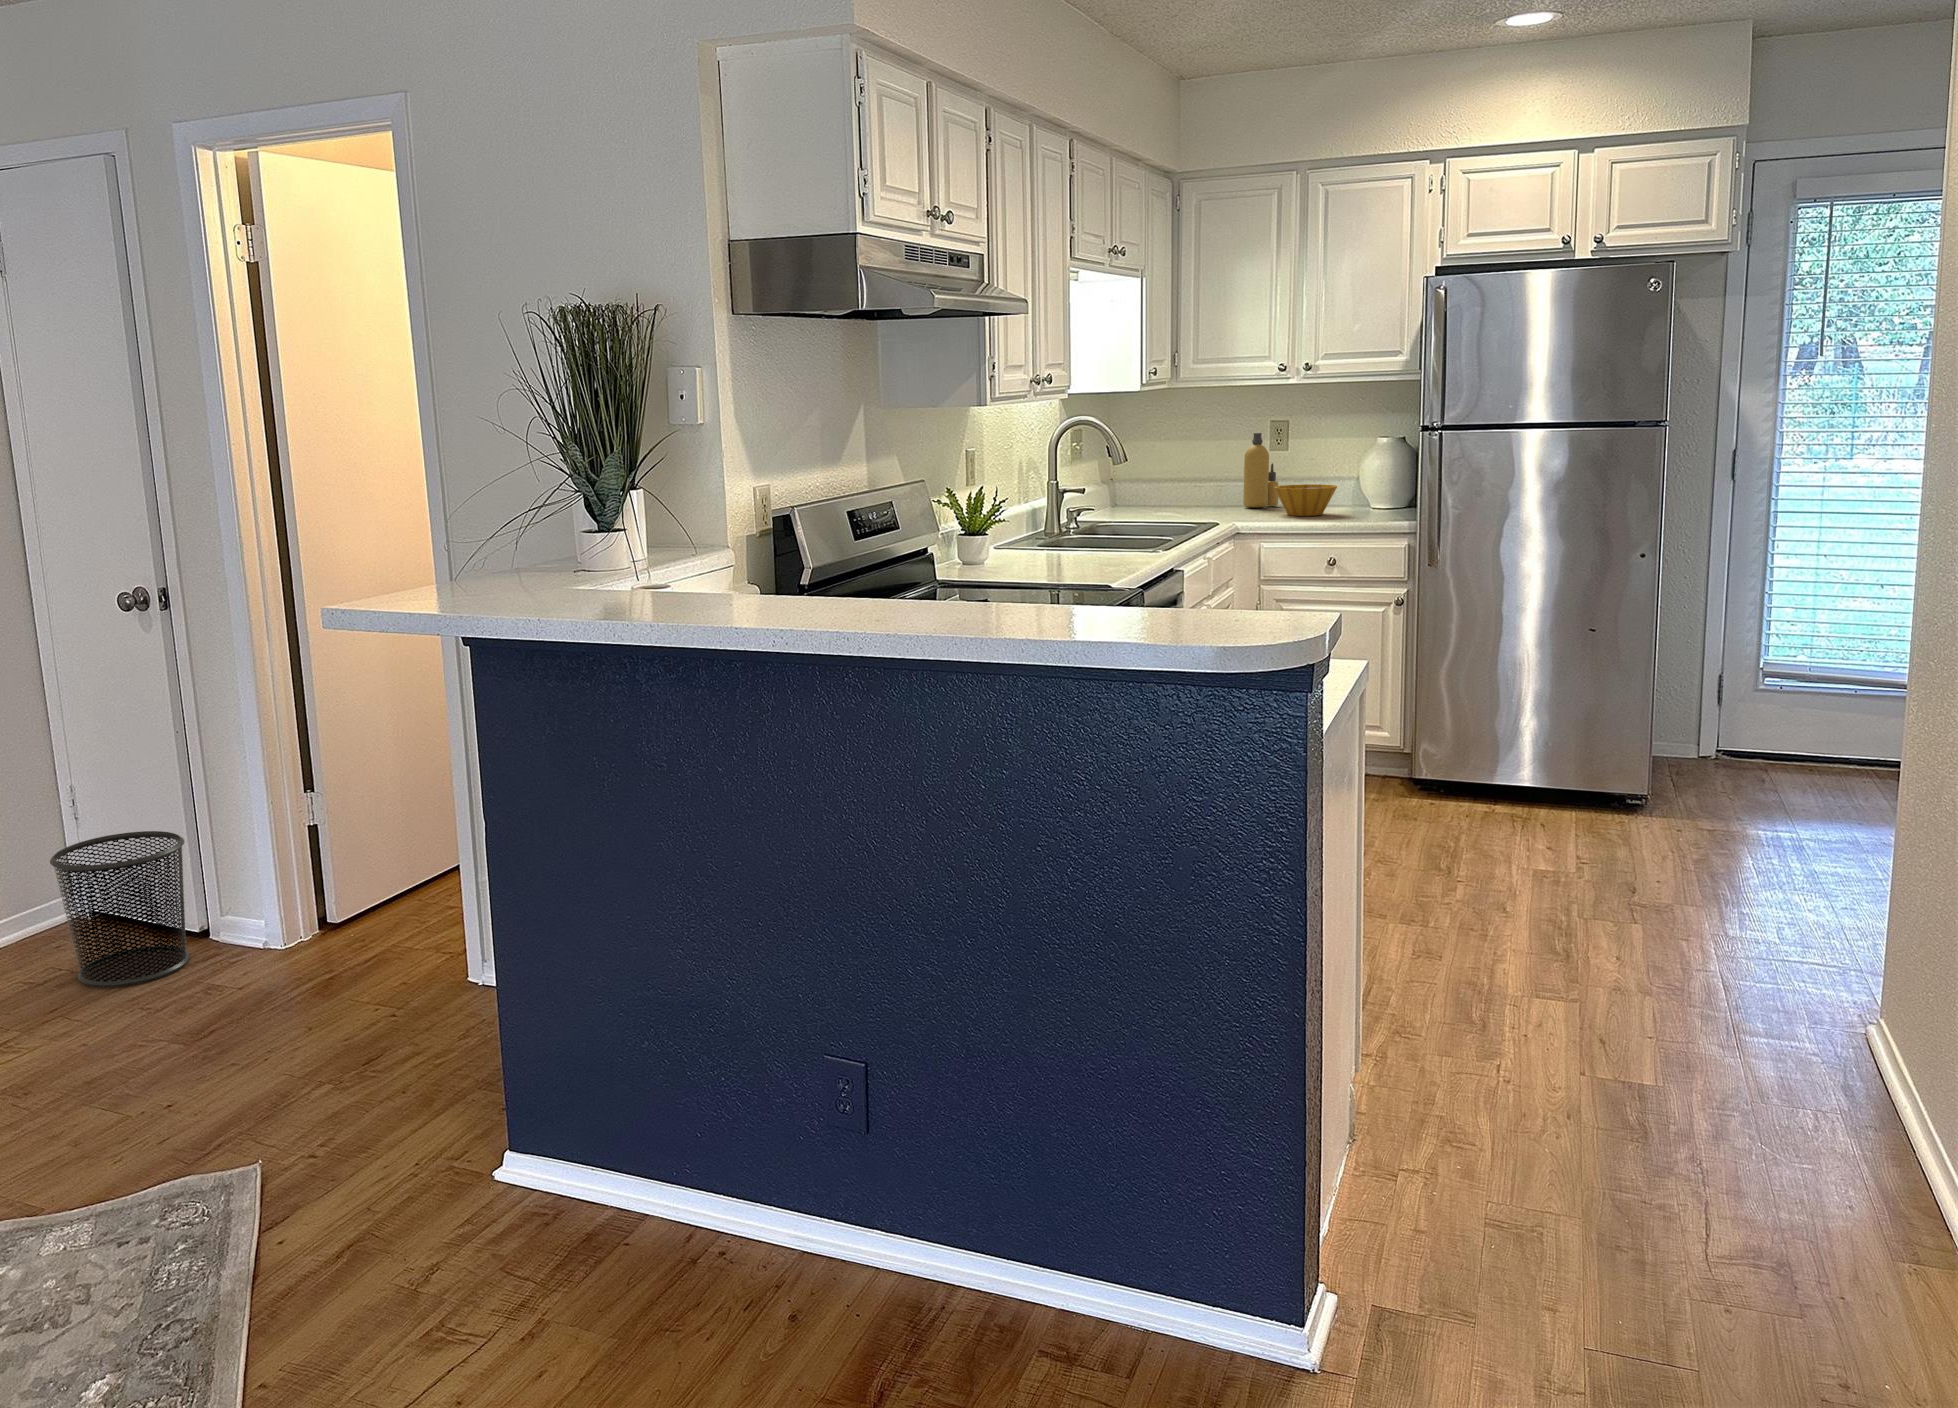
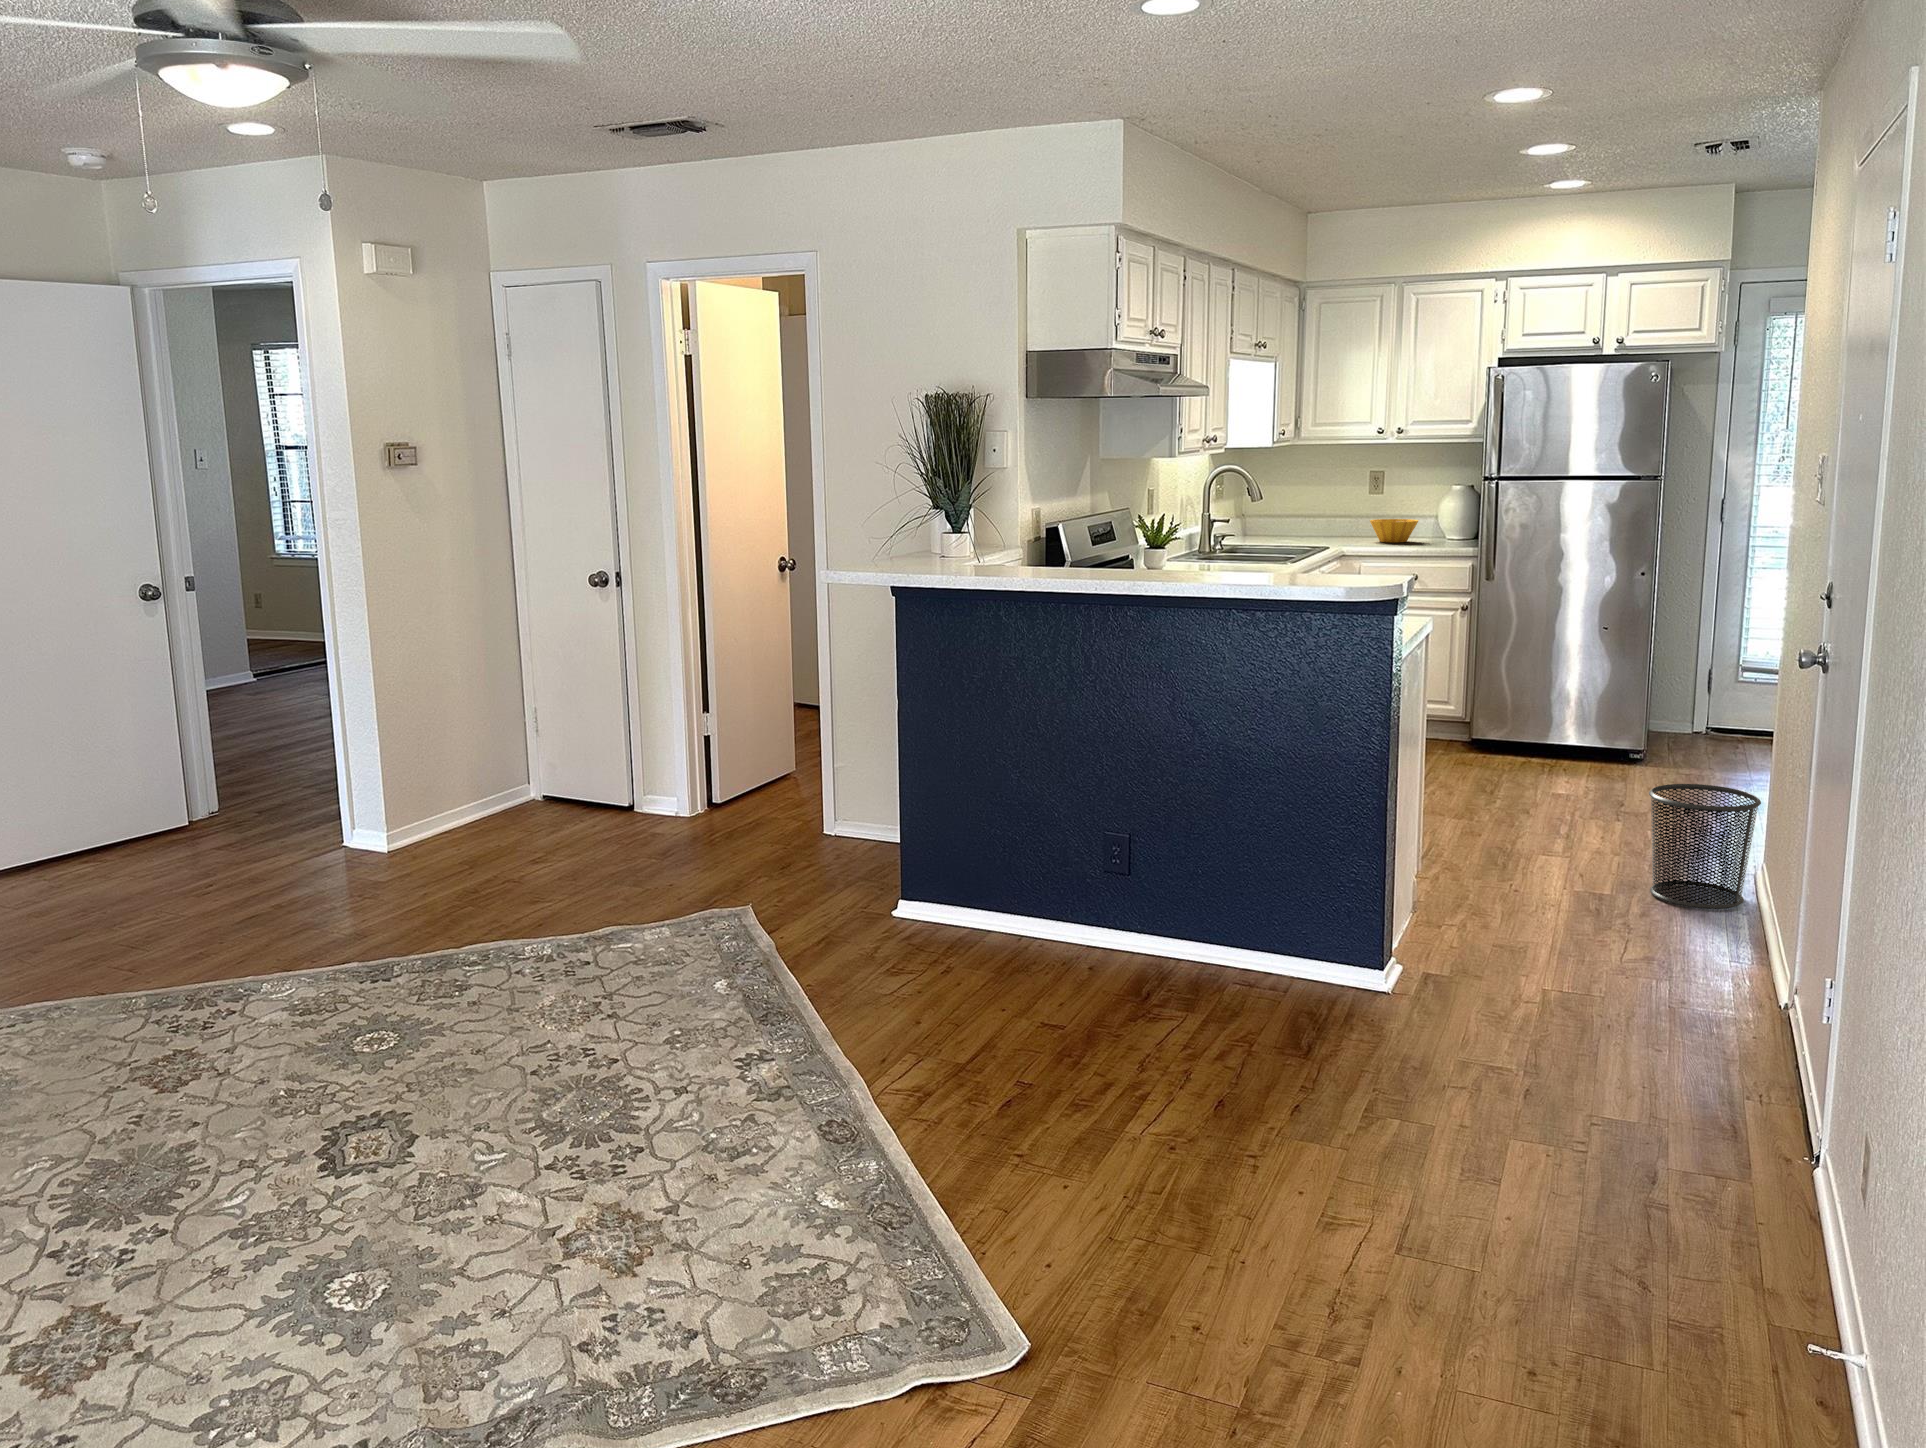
bottle: present [1243,433,1278,508] -> none [1345,480,1373,536]
waste bin: present [50,831,190,987] -> present [1649,784,1761,909]

